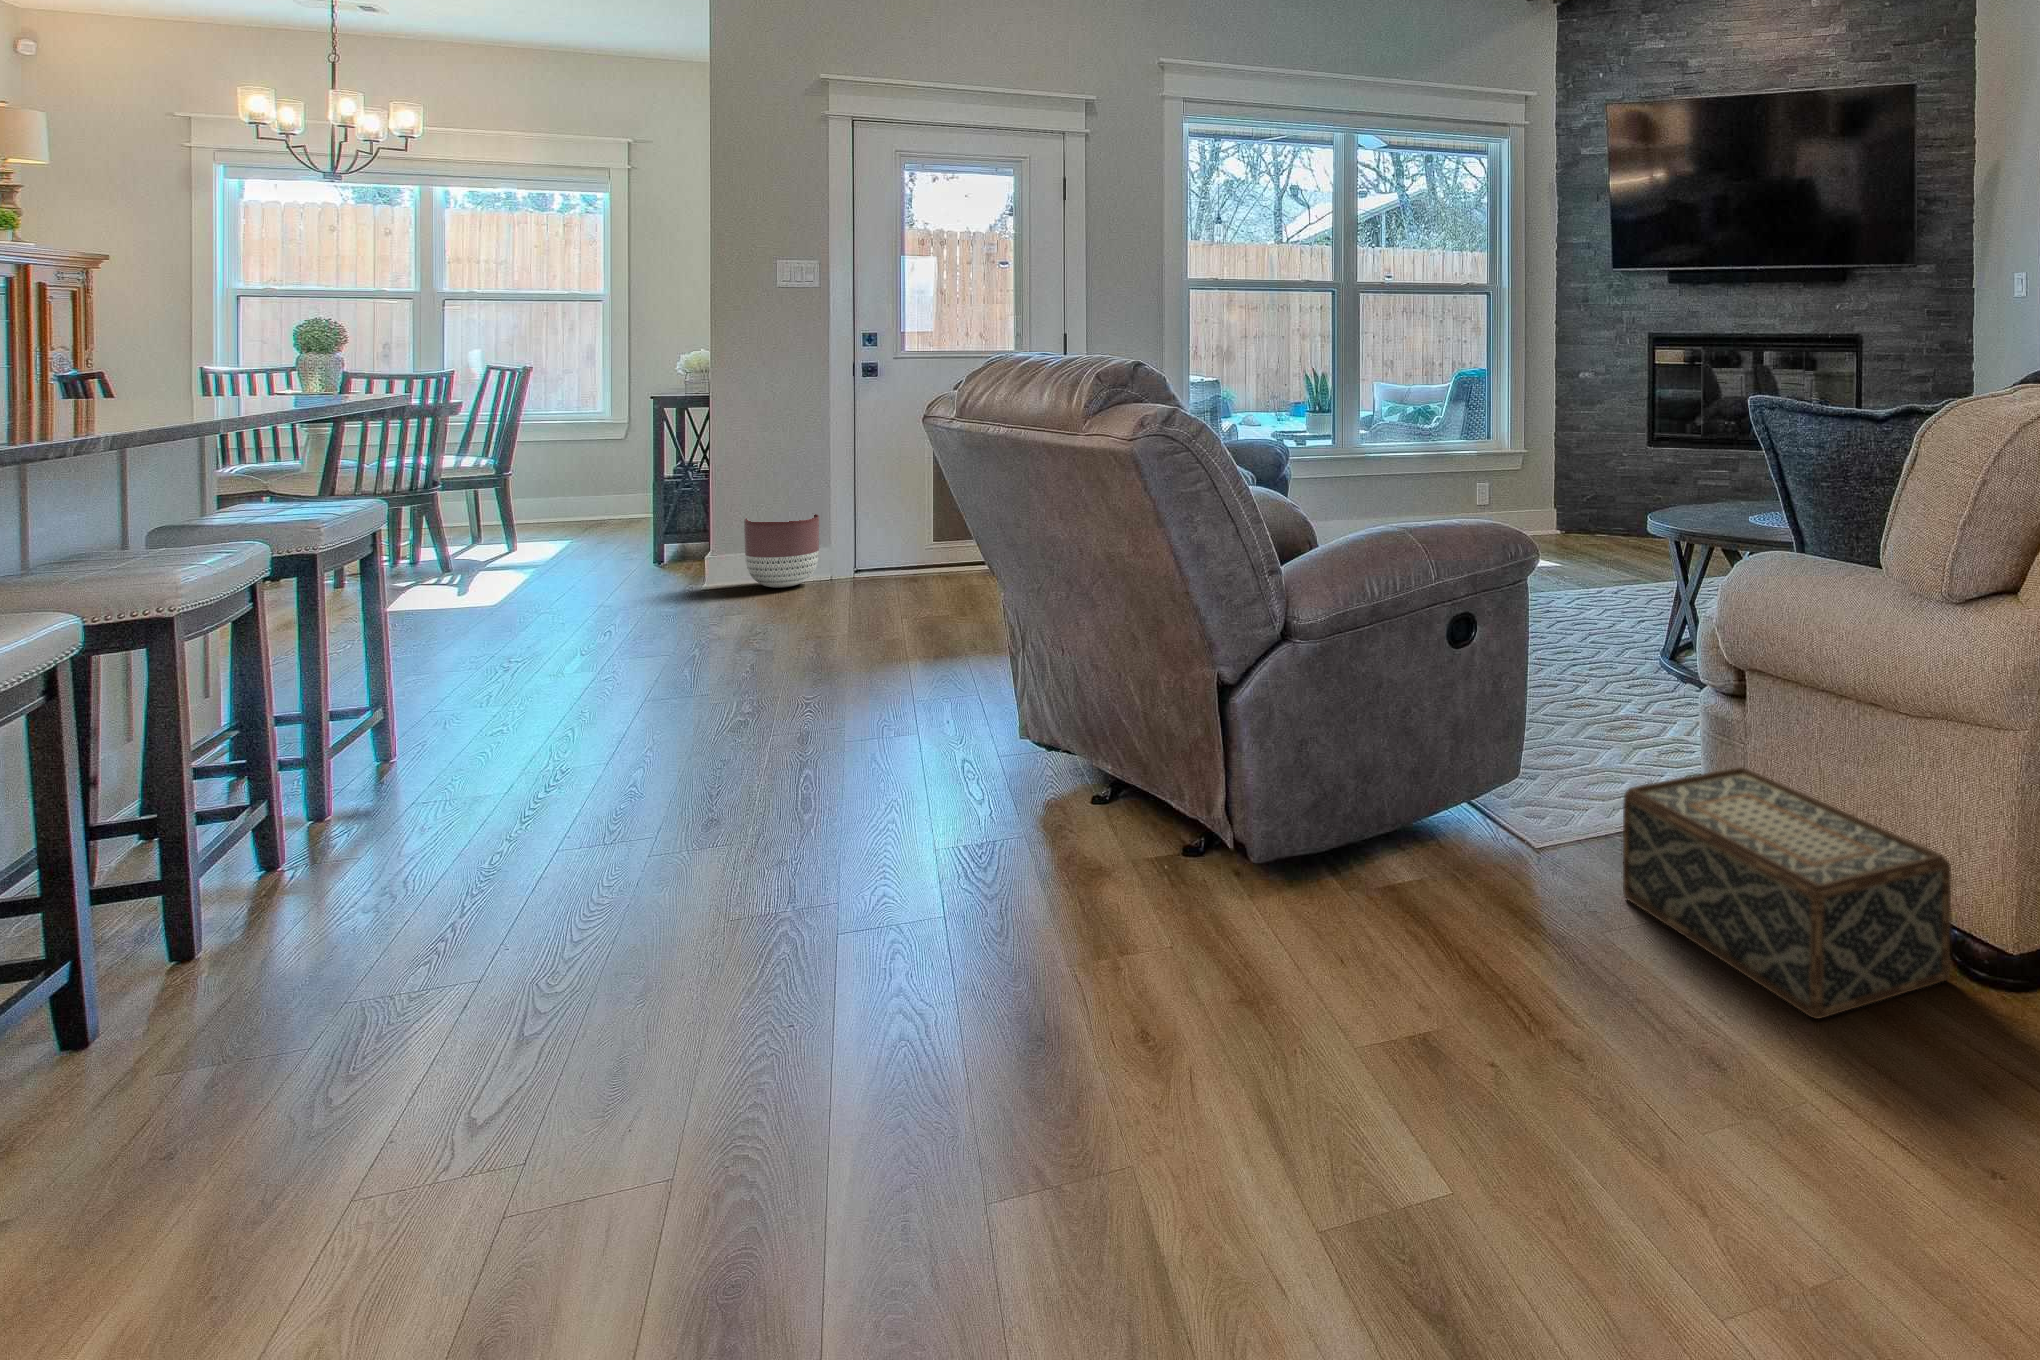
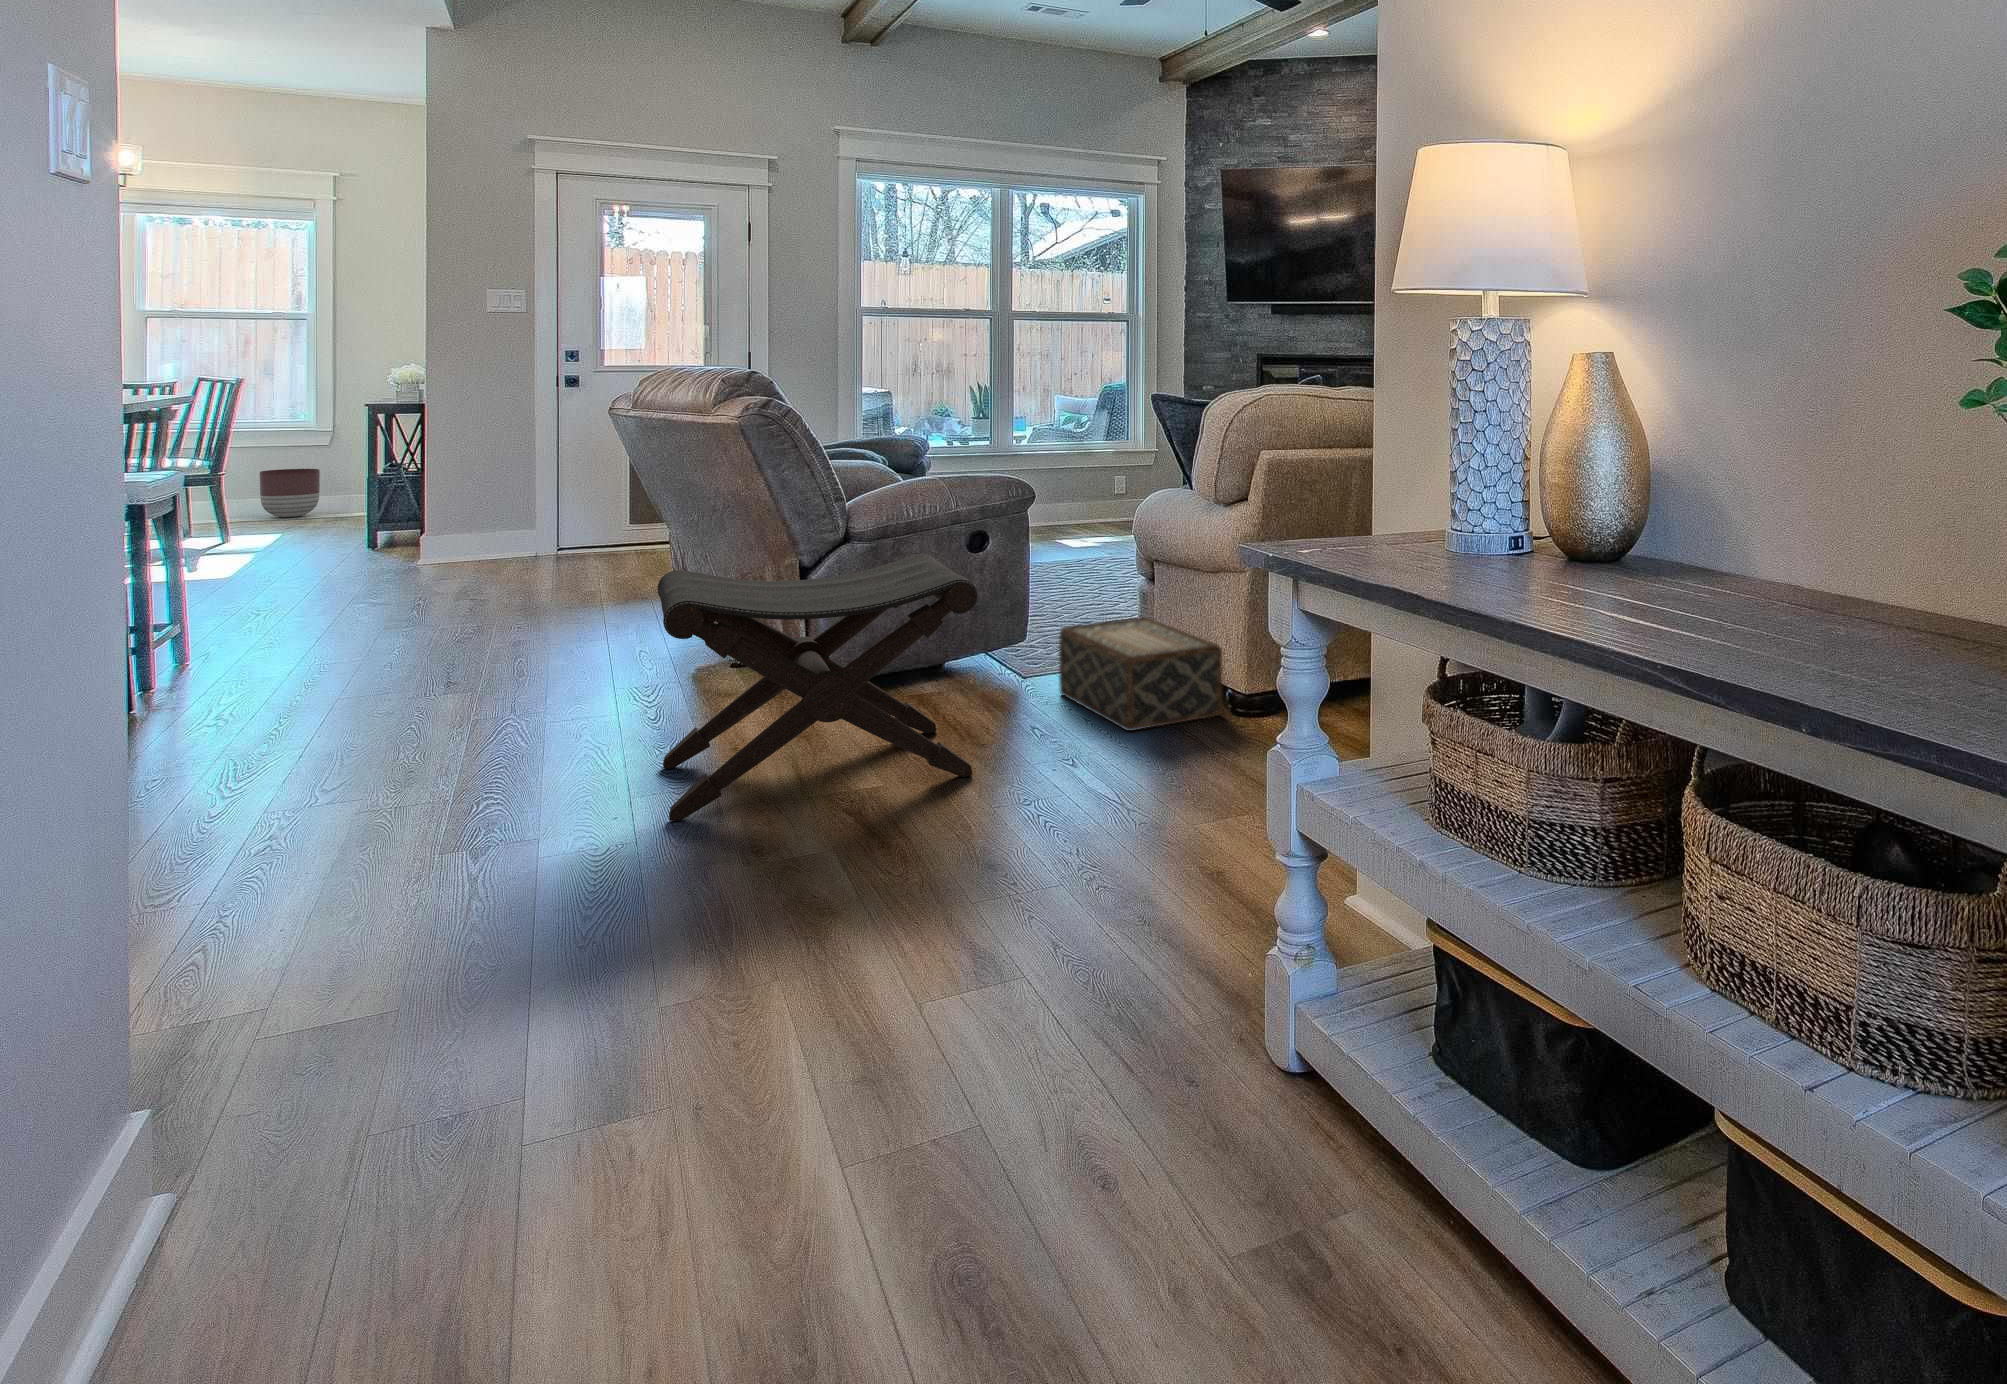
planter: present [744,514,819,588] -> present [260,469,320,517]
footstool: none [1047,686,1627,1276] -> present [657,554,978,821]

